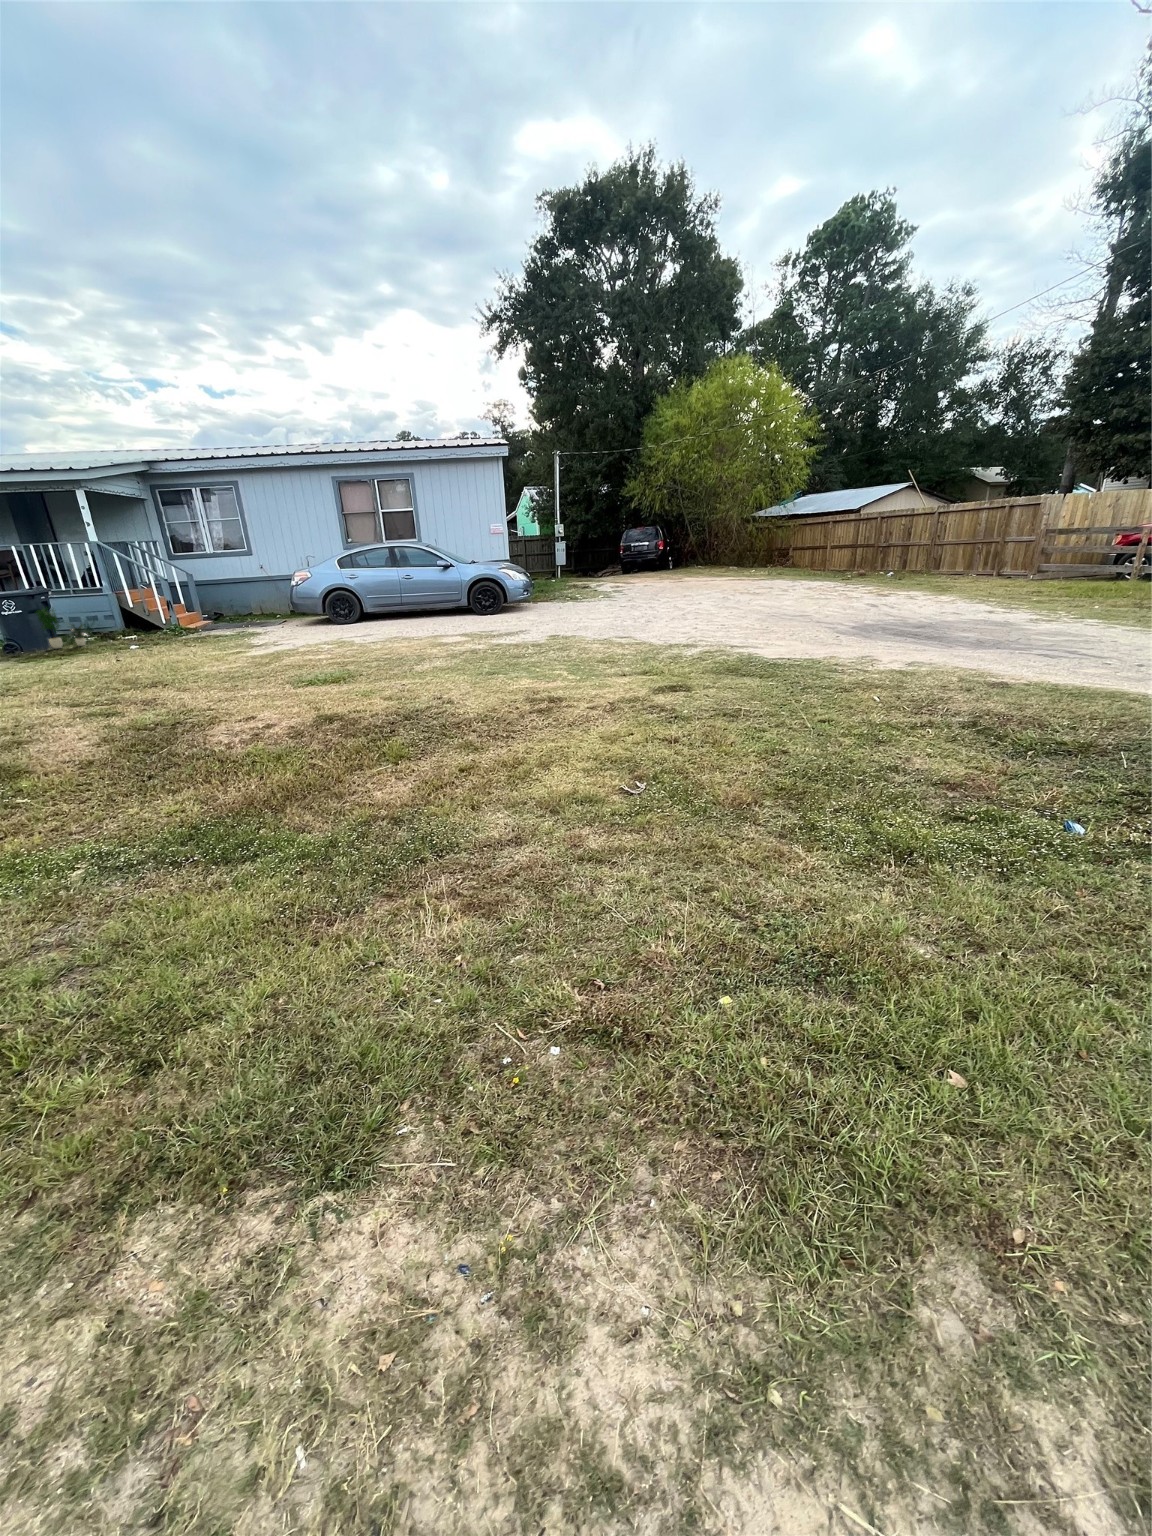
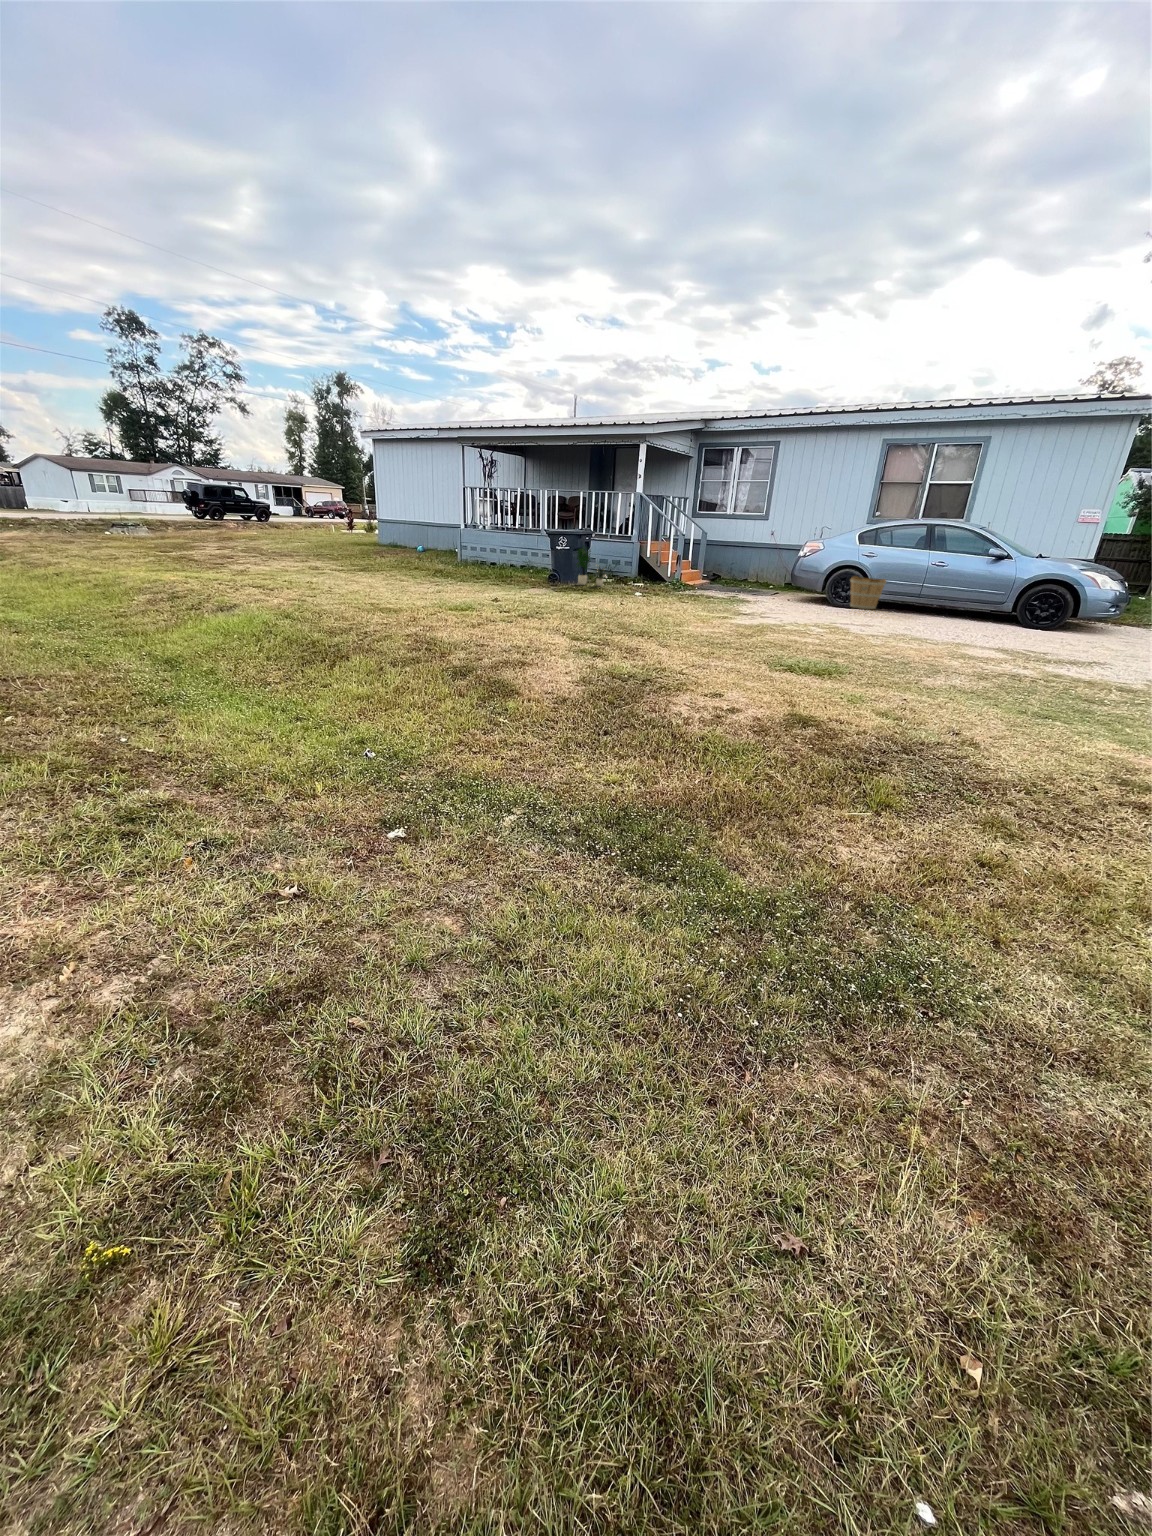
wooden bucket: none [343,595,373,622] -> present [850,576,886,609]

